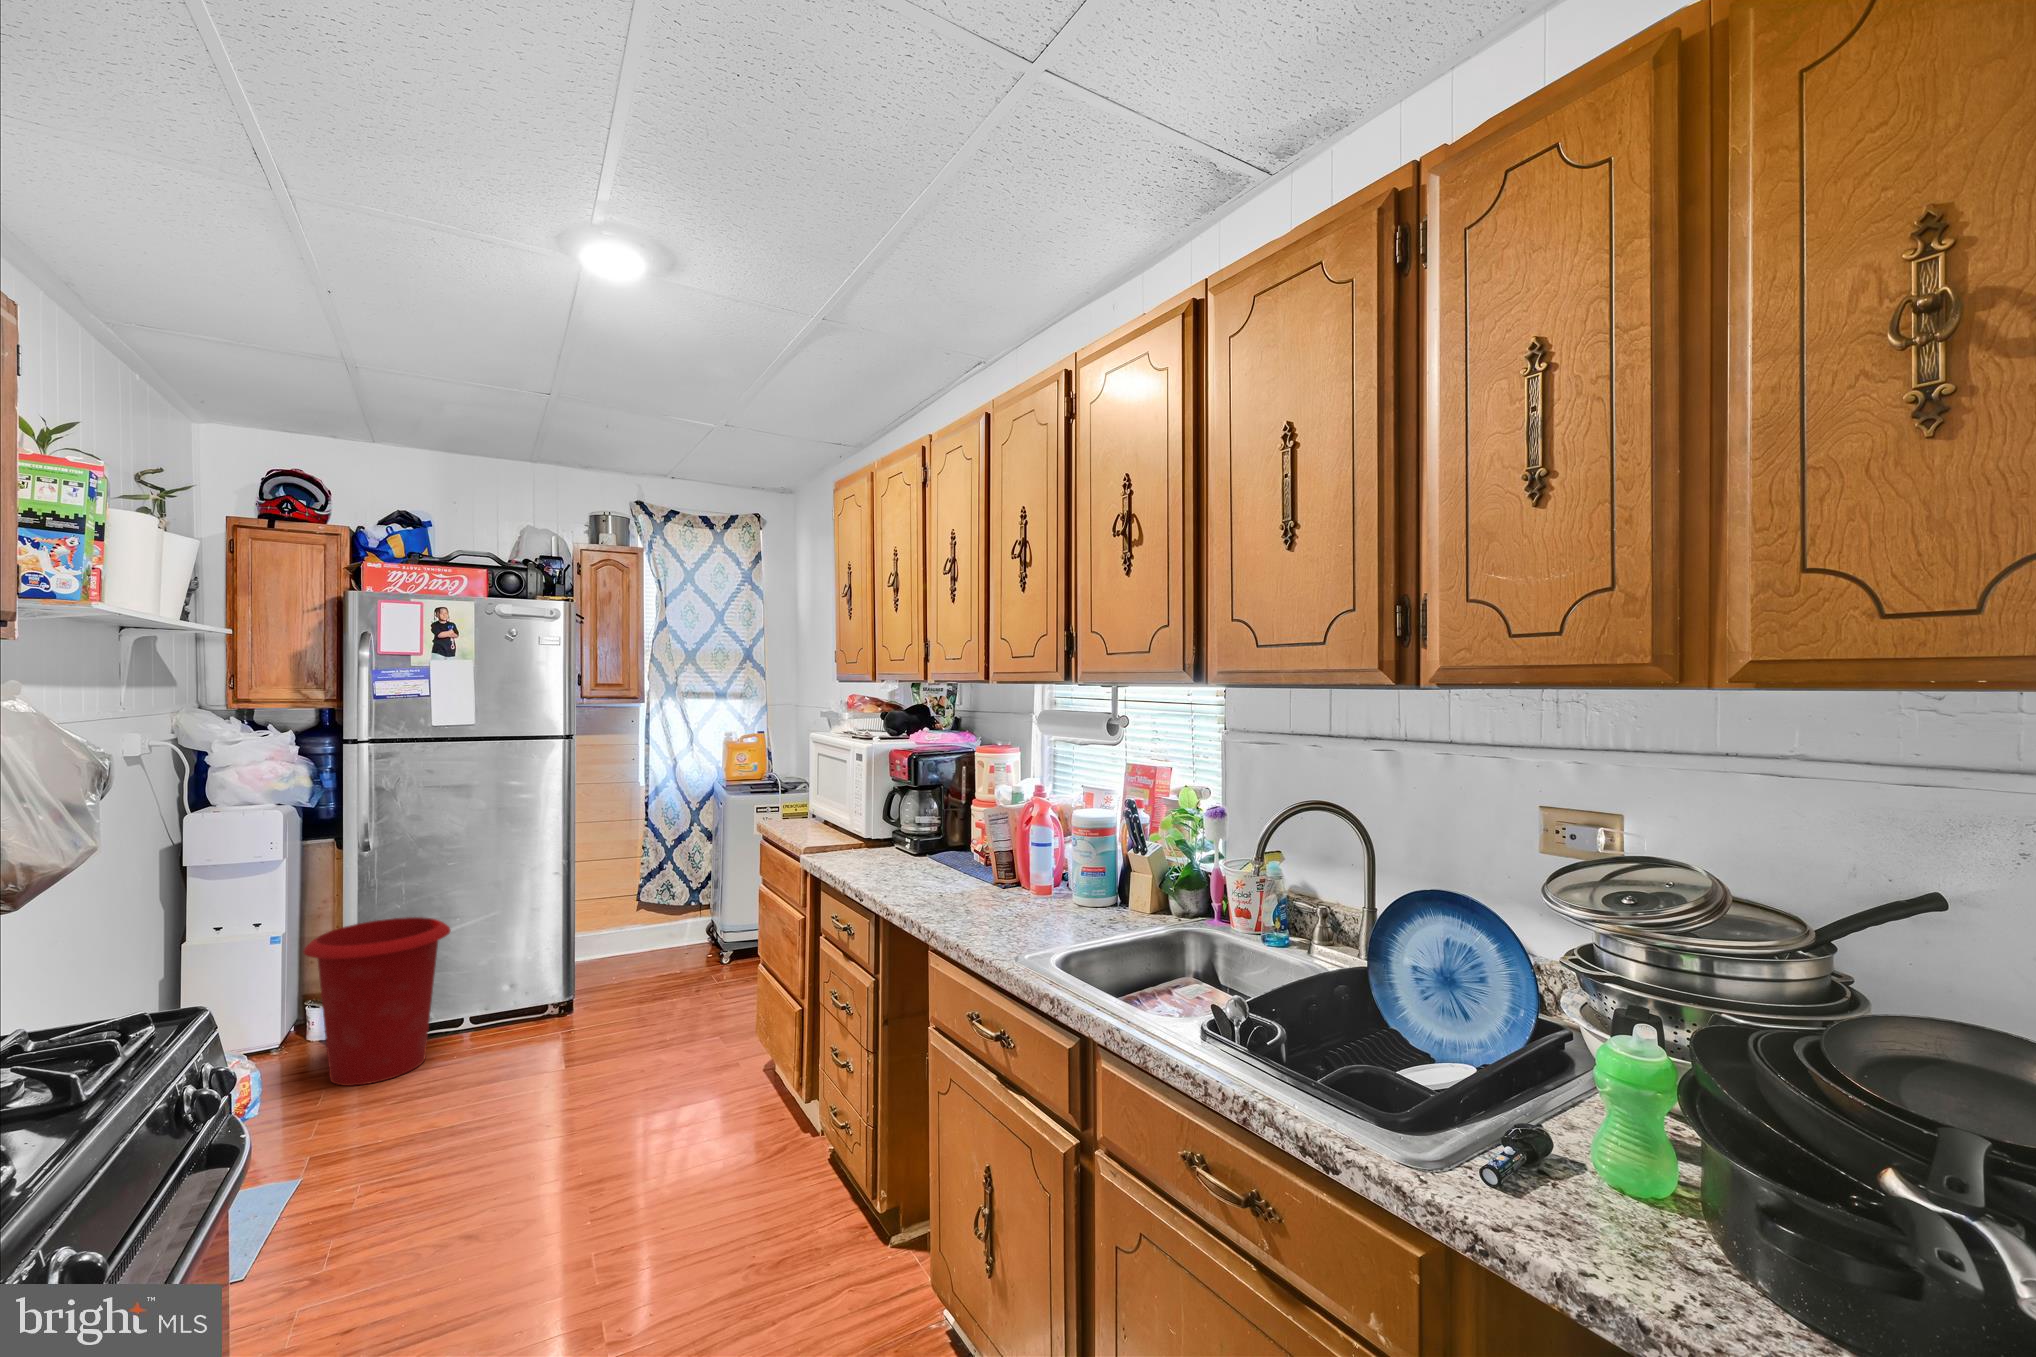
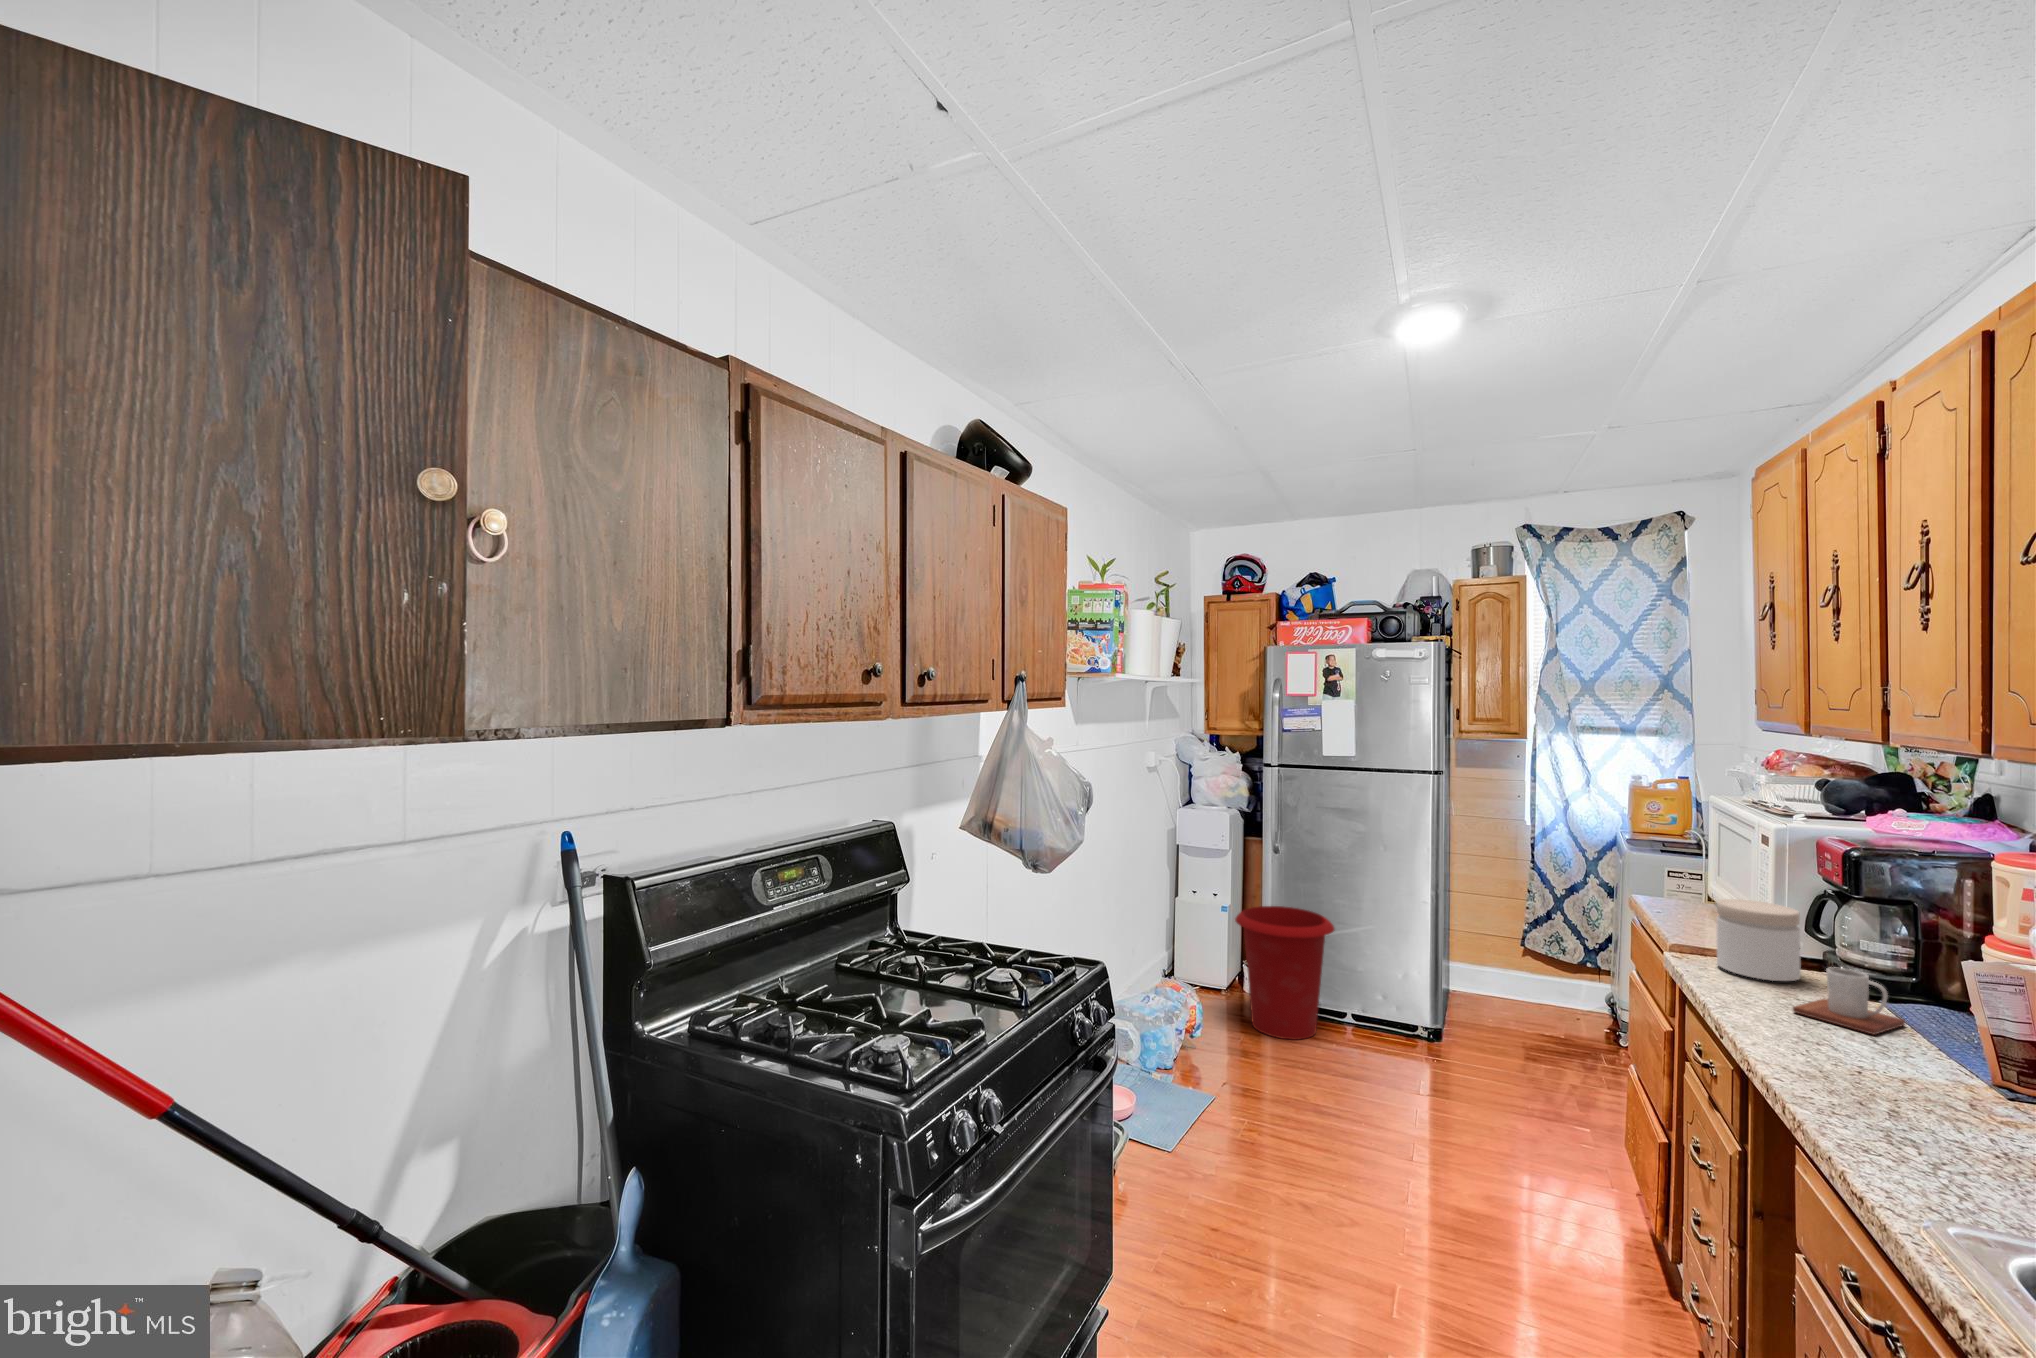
jar: none [837,803,885,859] -> present [1716,899,1801,981]
mug: none [893,835,944,874] -> present [1793,967,1905,1035]

